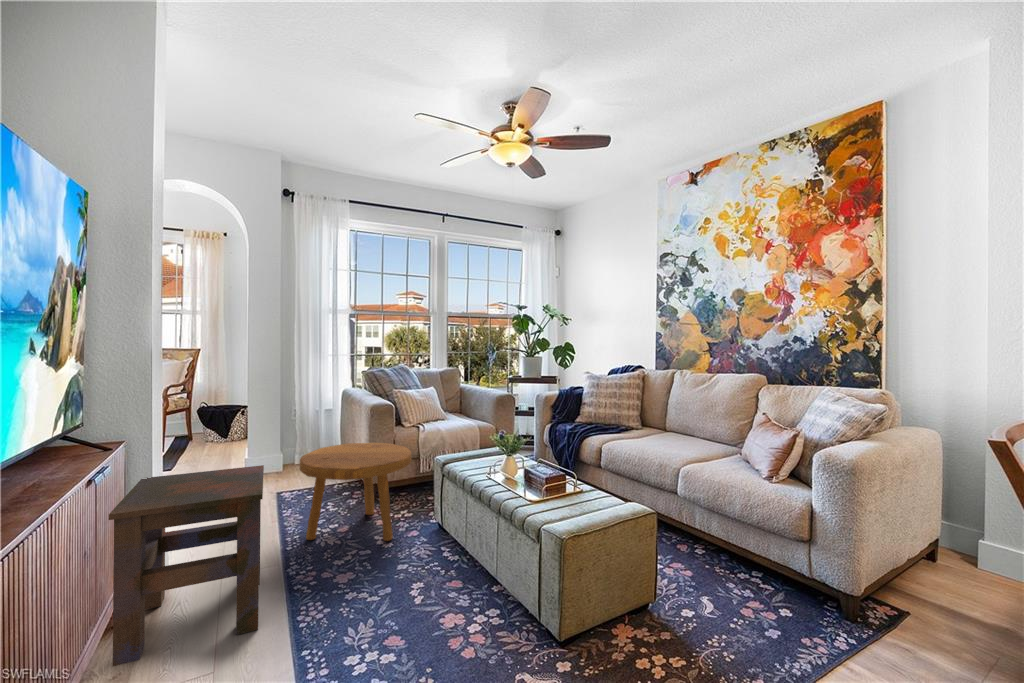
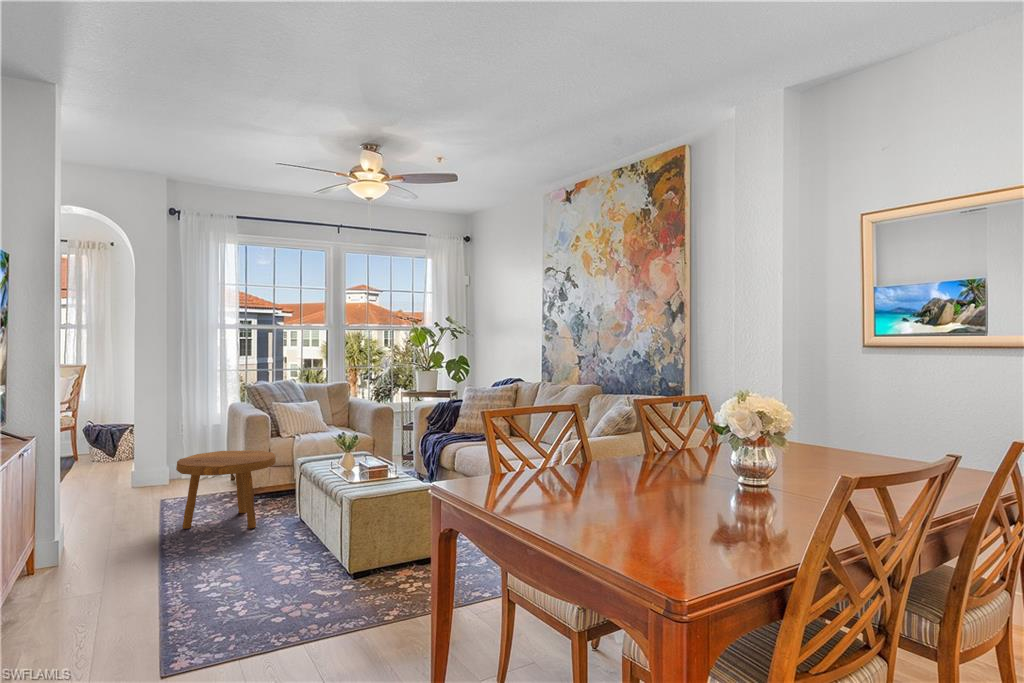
side table: present [109,465,264,666] -> none [37,461,145,587]

